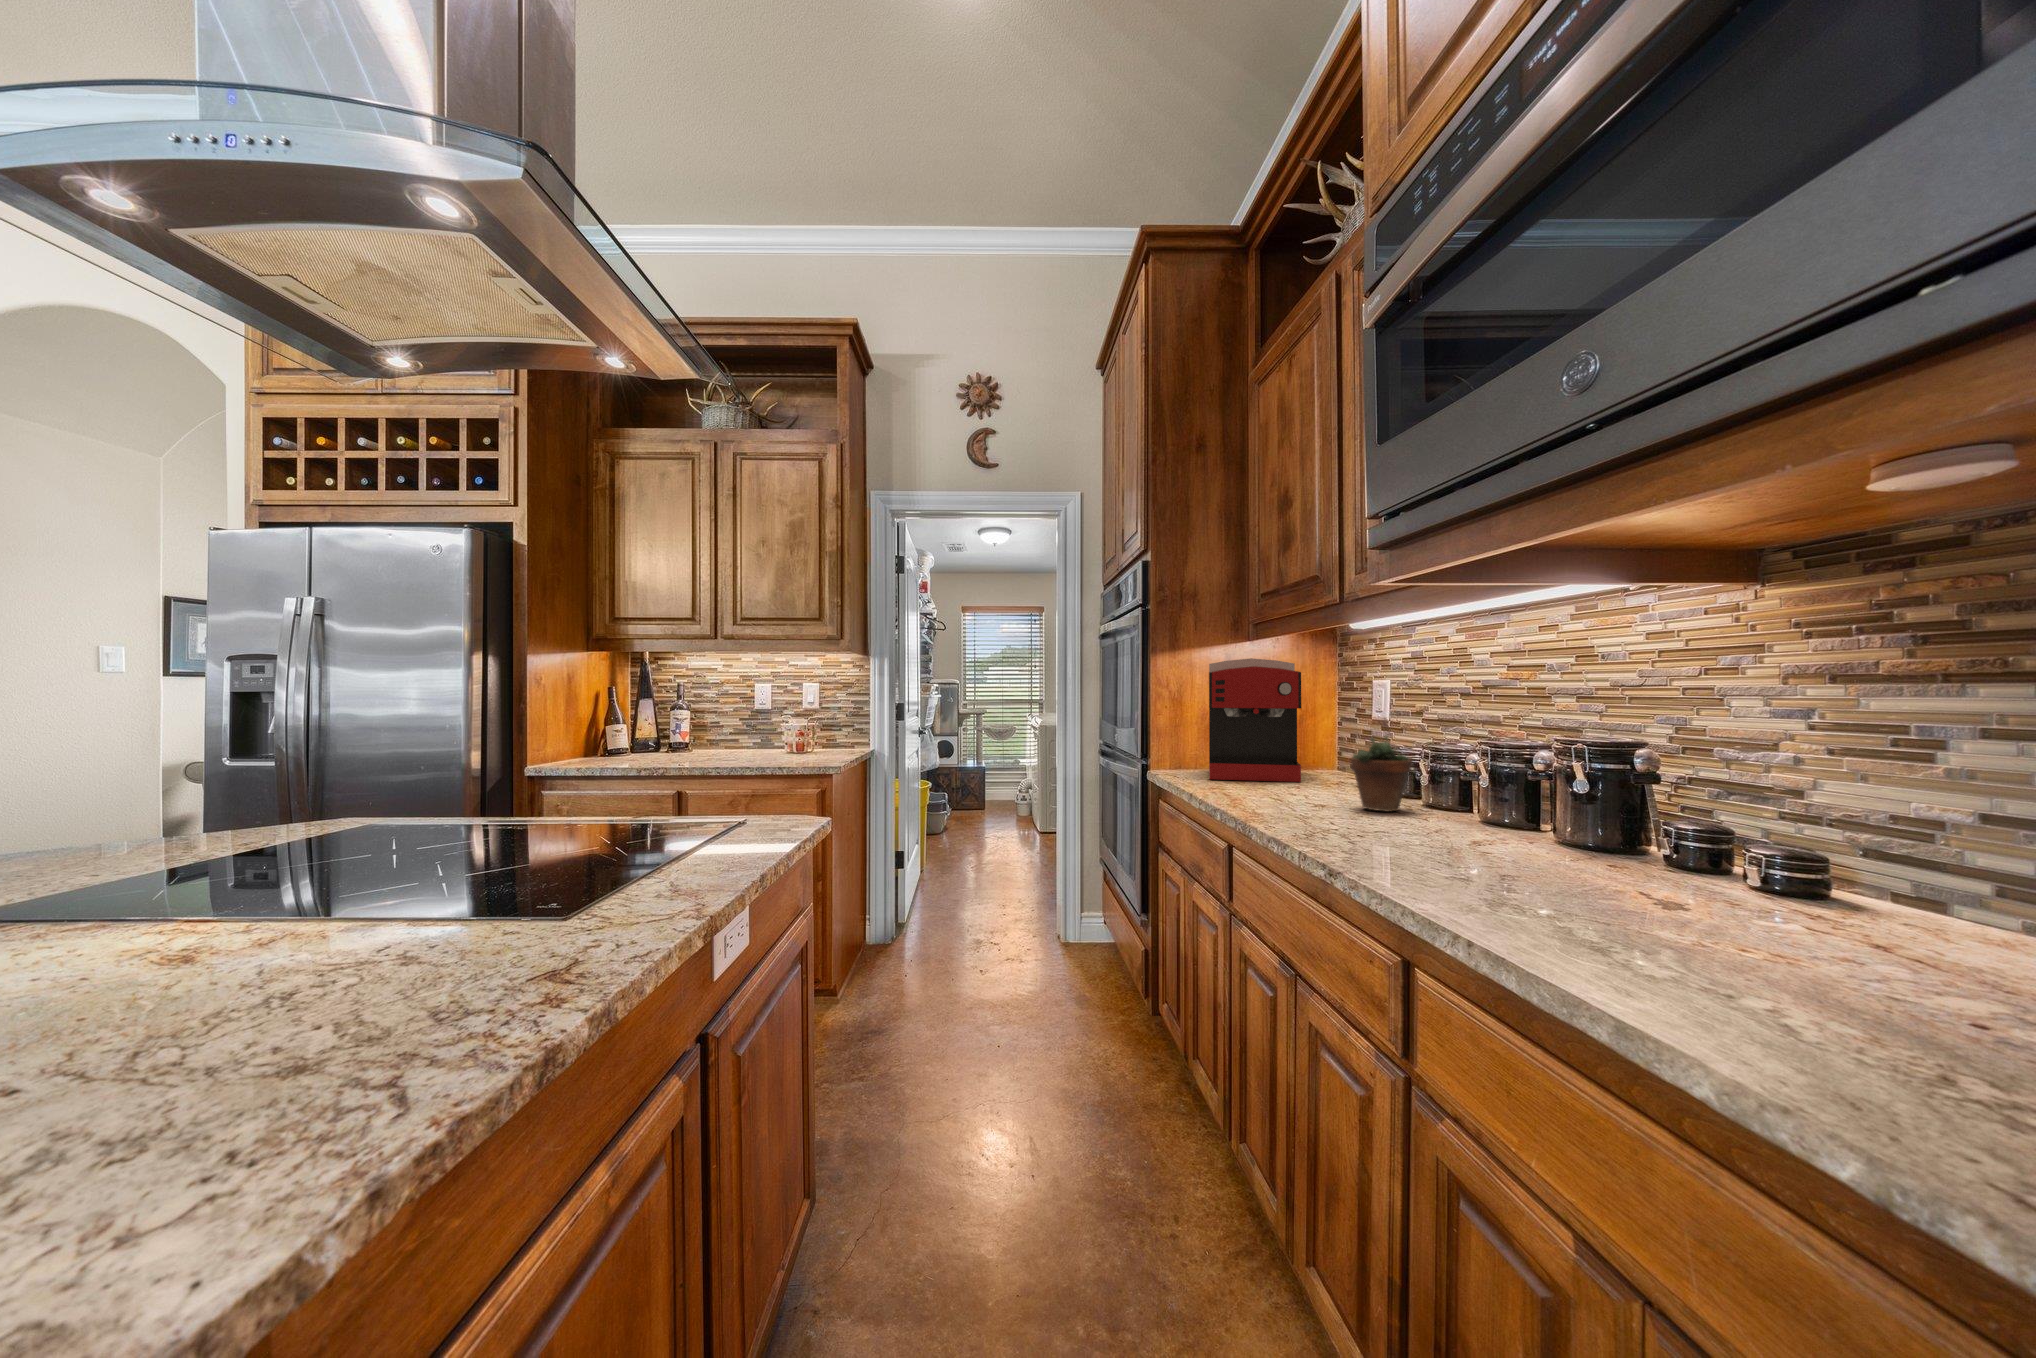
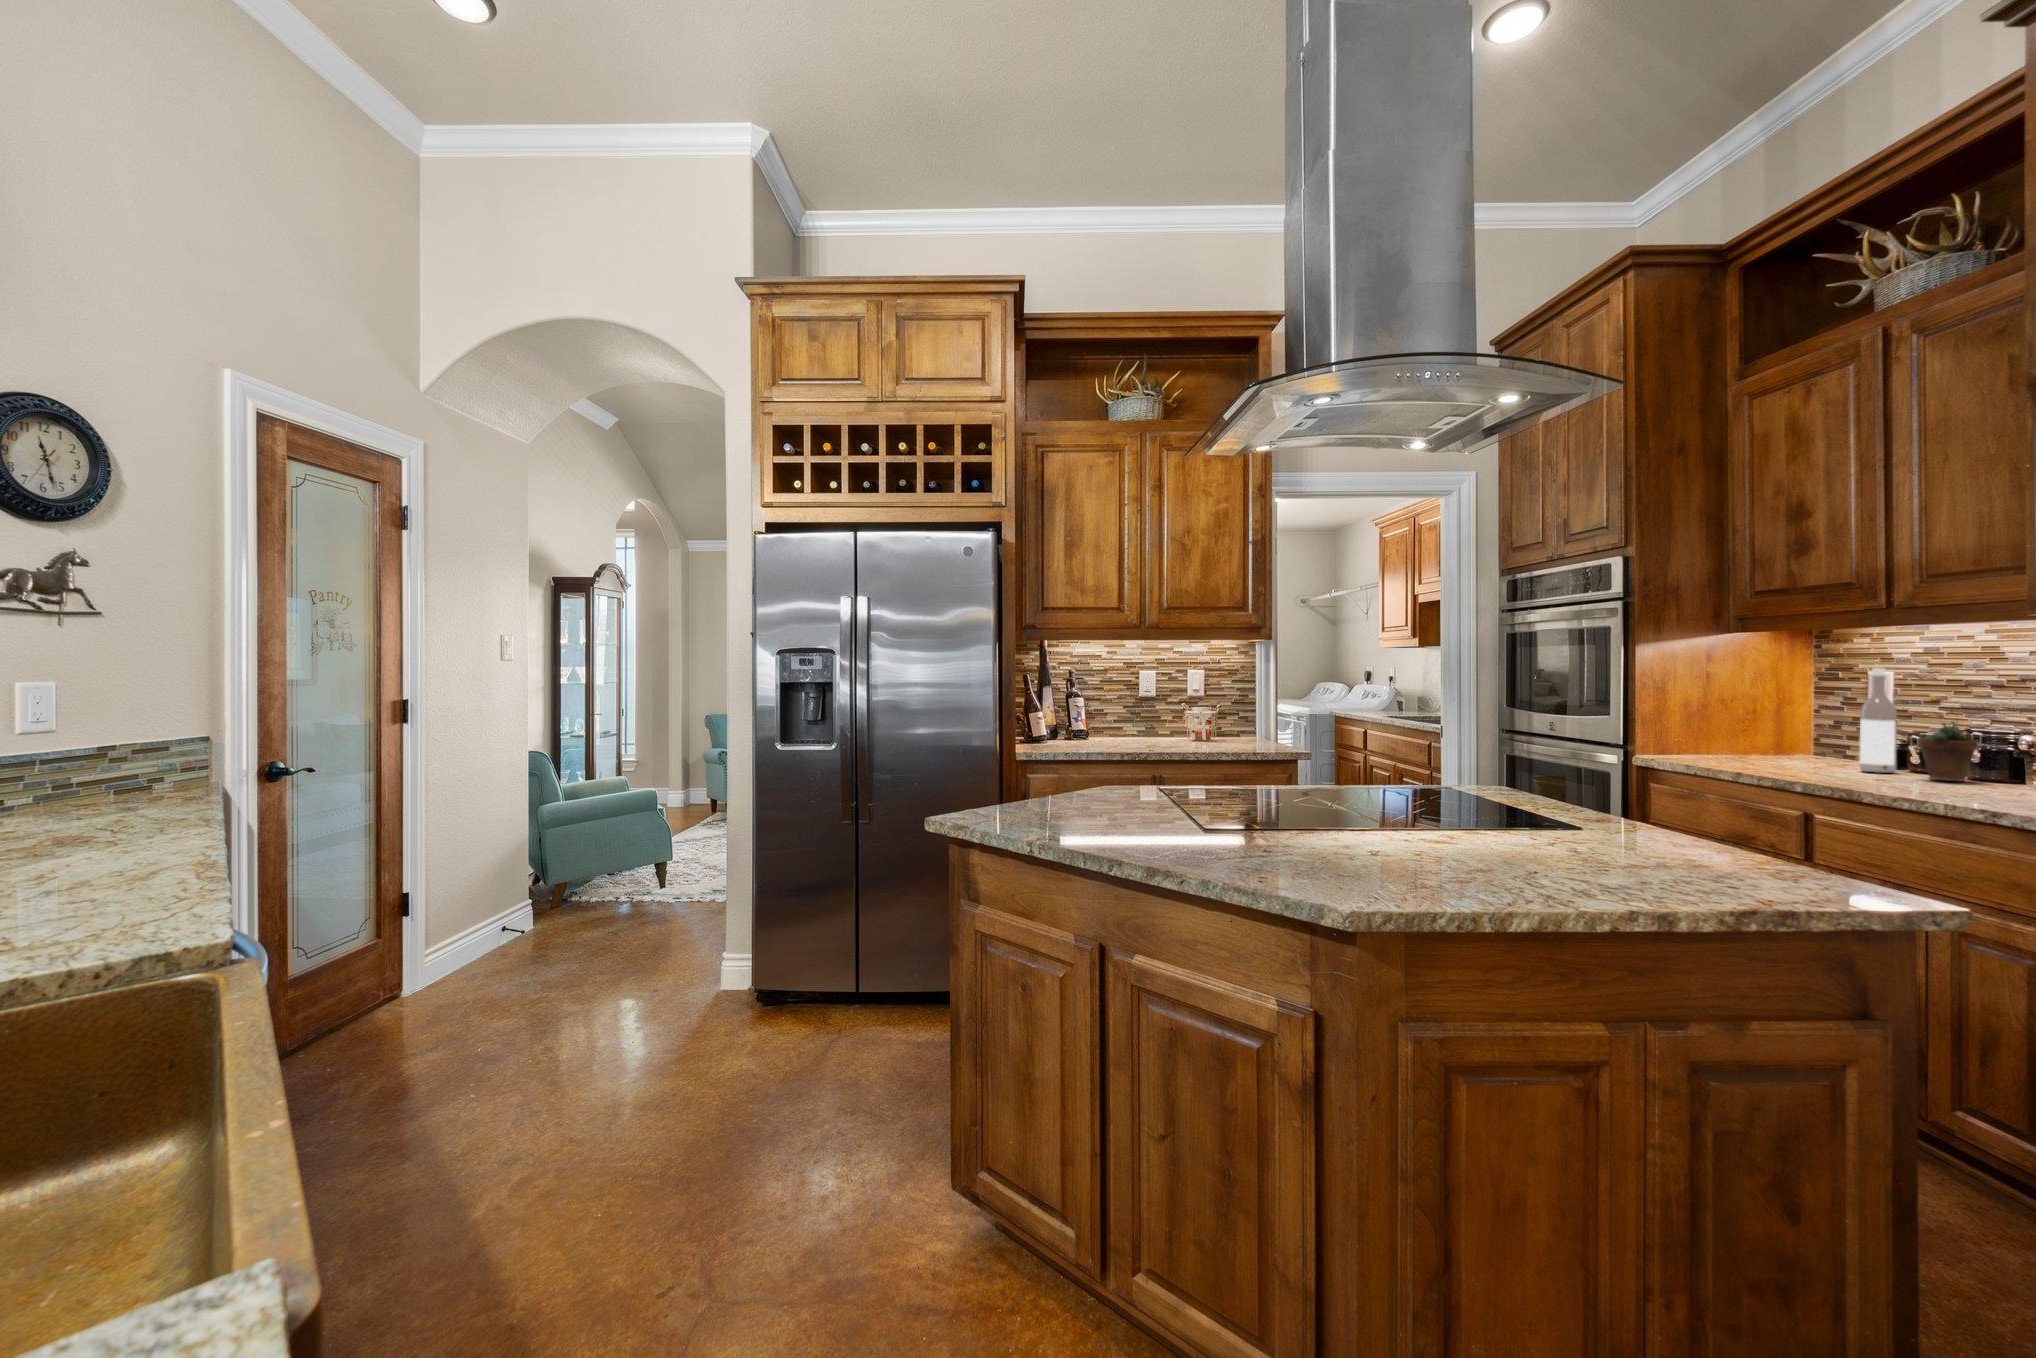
coffee maker: present [1209,658,1301,782] -> none [1692,652,1815,763]
wine bottle: none [1317,672,1353,797] -> present [1860,668,1897,773]

